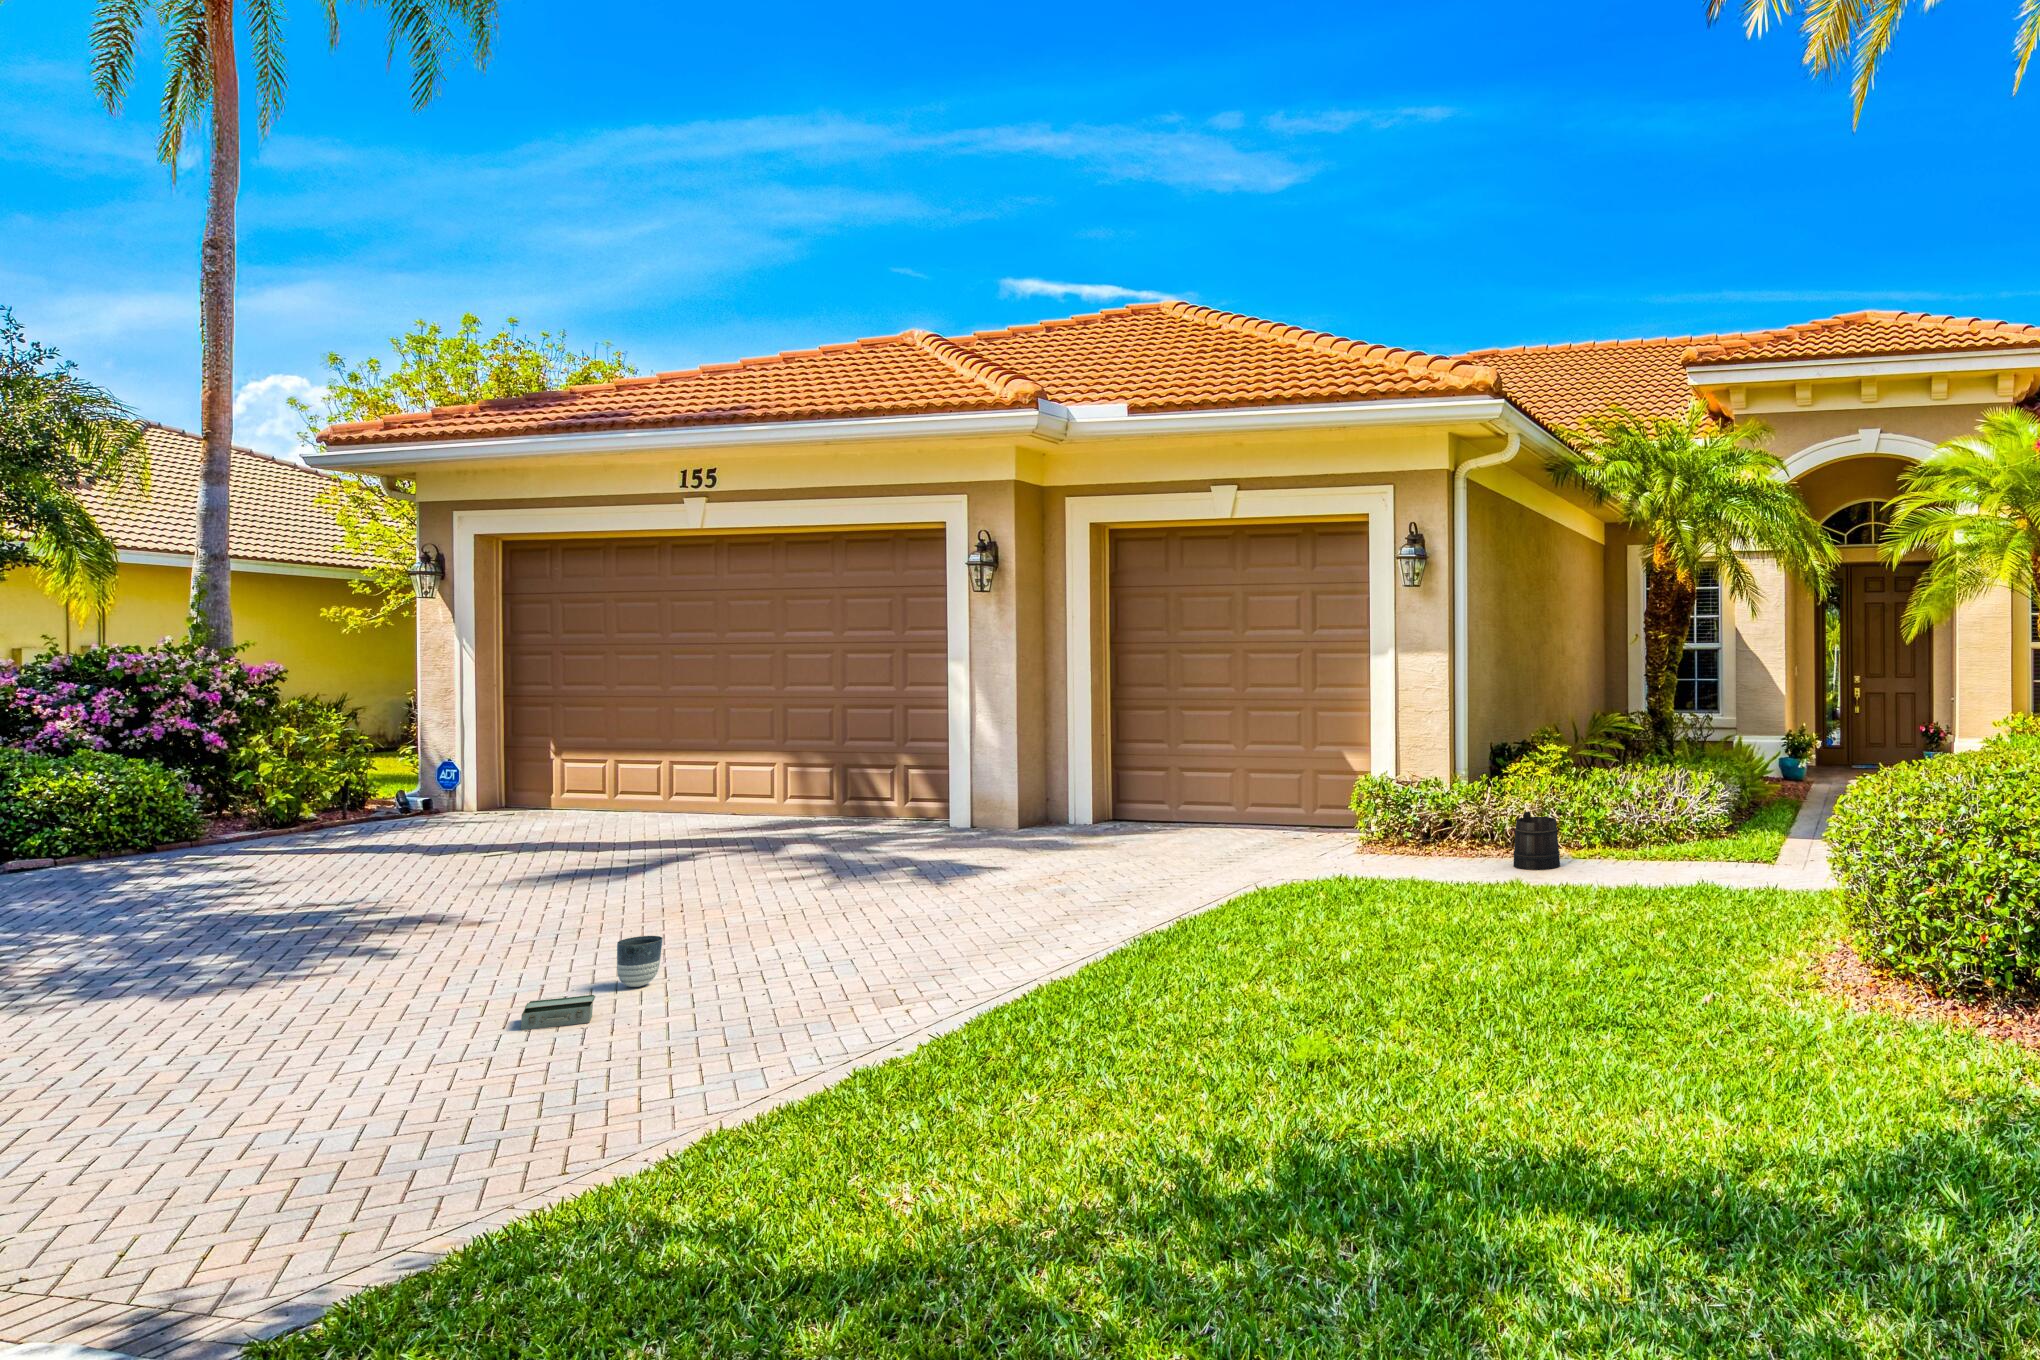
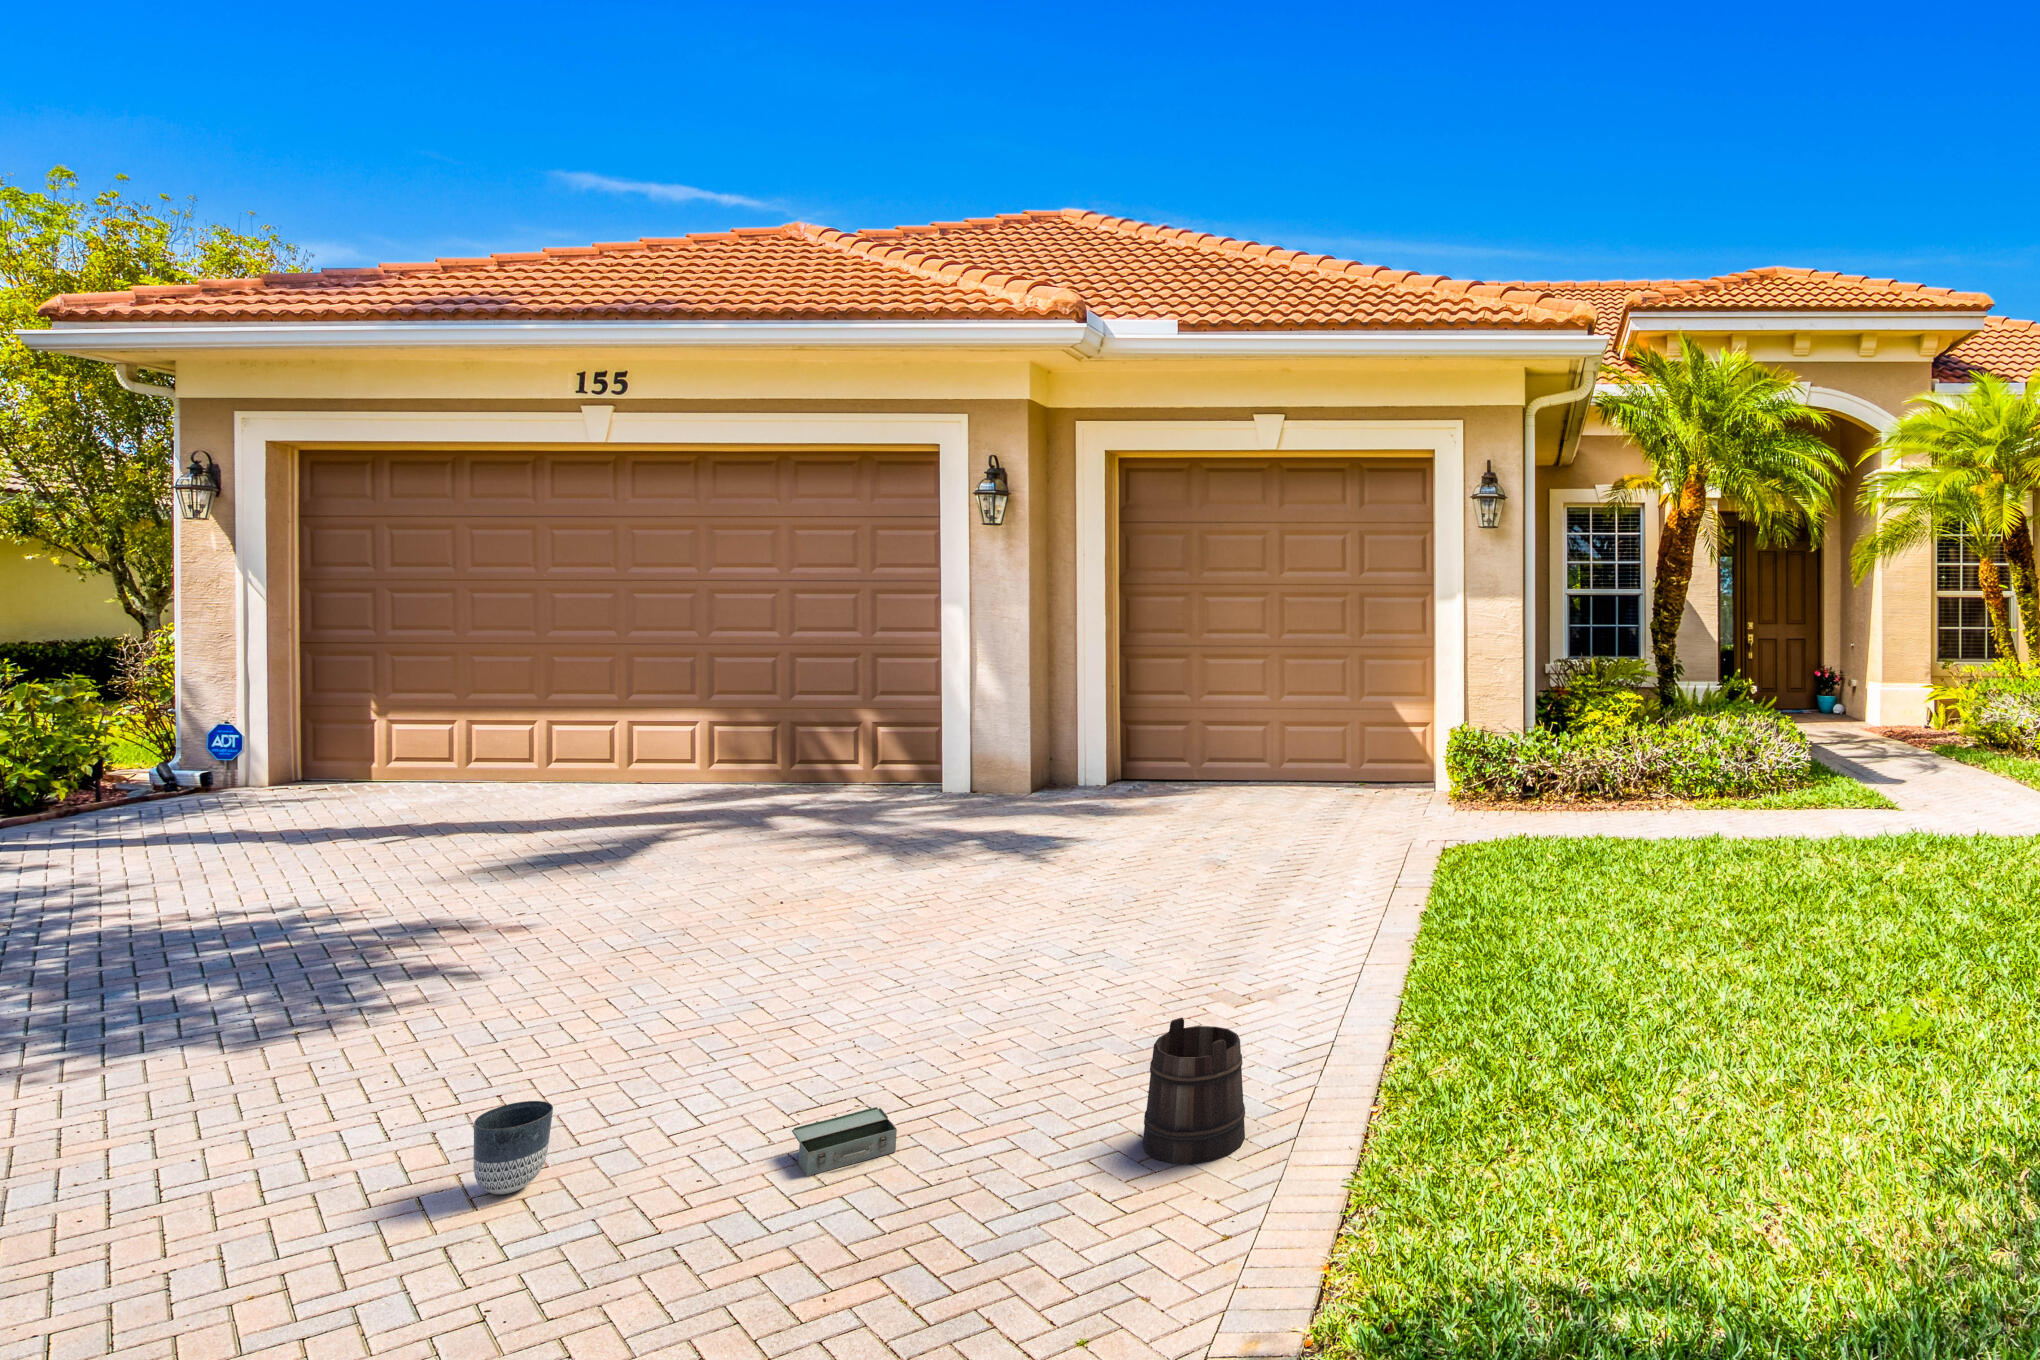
bucket: present [1513,812,1560,870] -> present [1143,1017,1245,1164]
planter: present [617,936,663,987] -> present [473,1101,553,1194]

